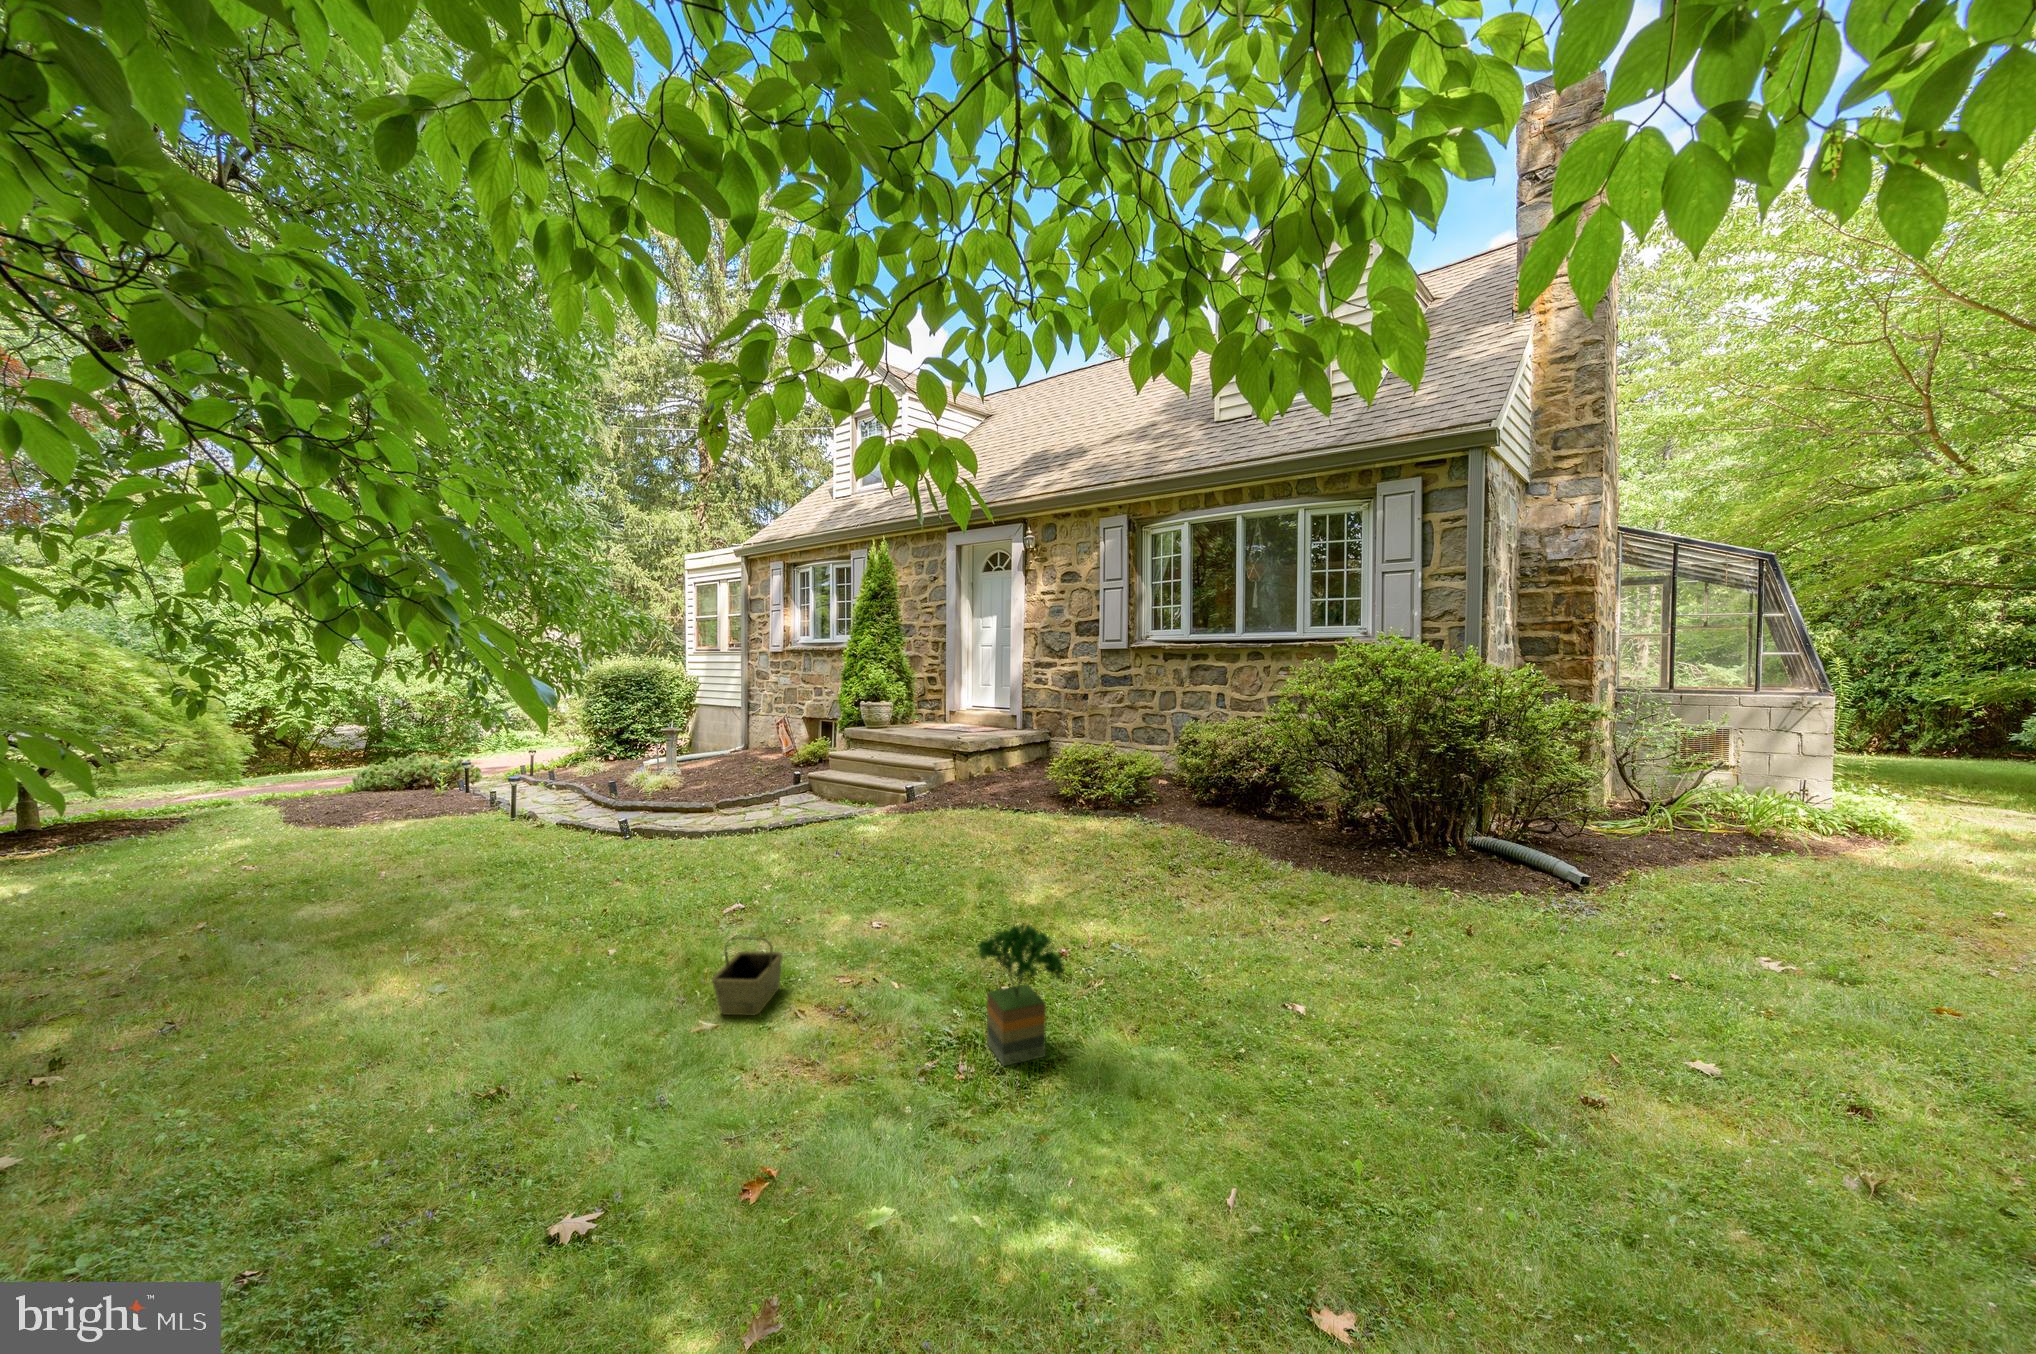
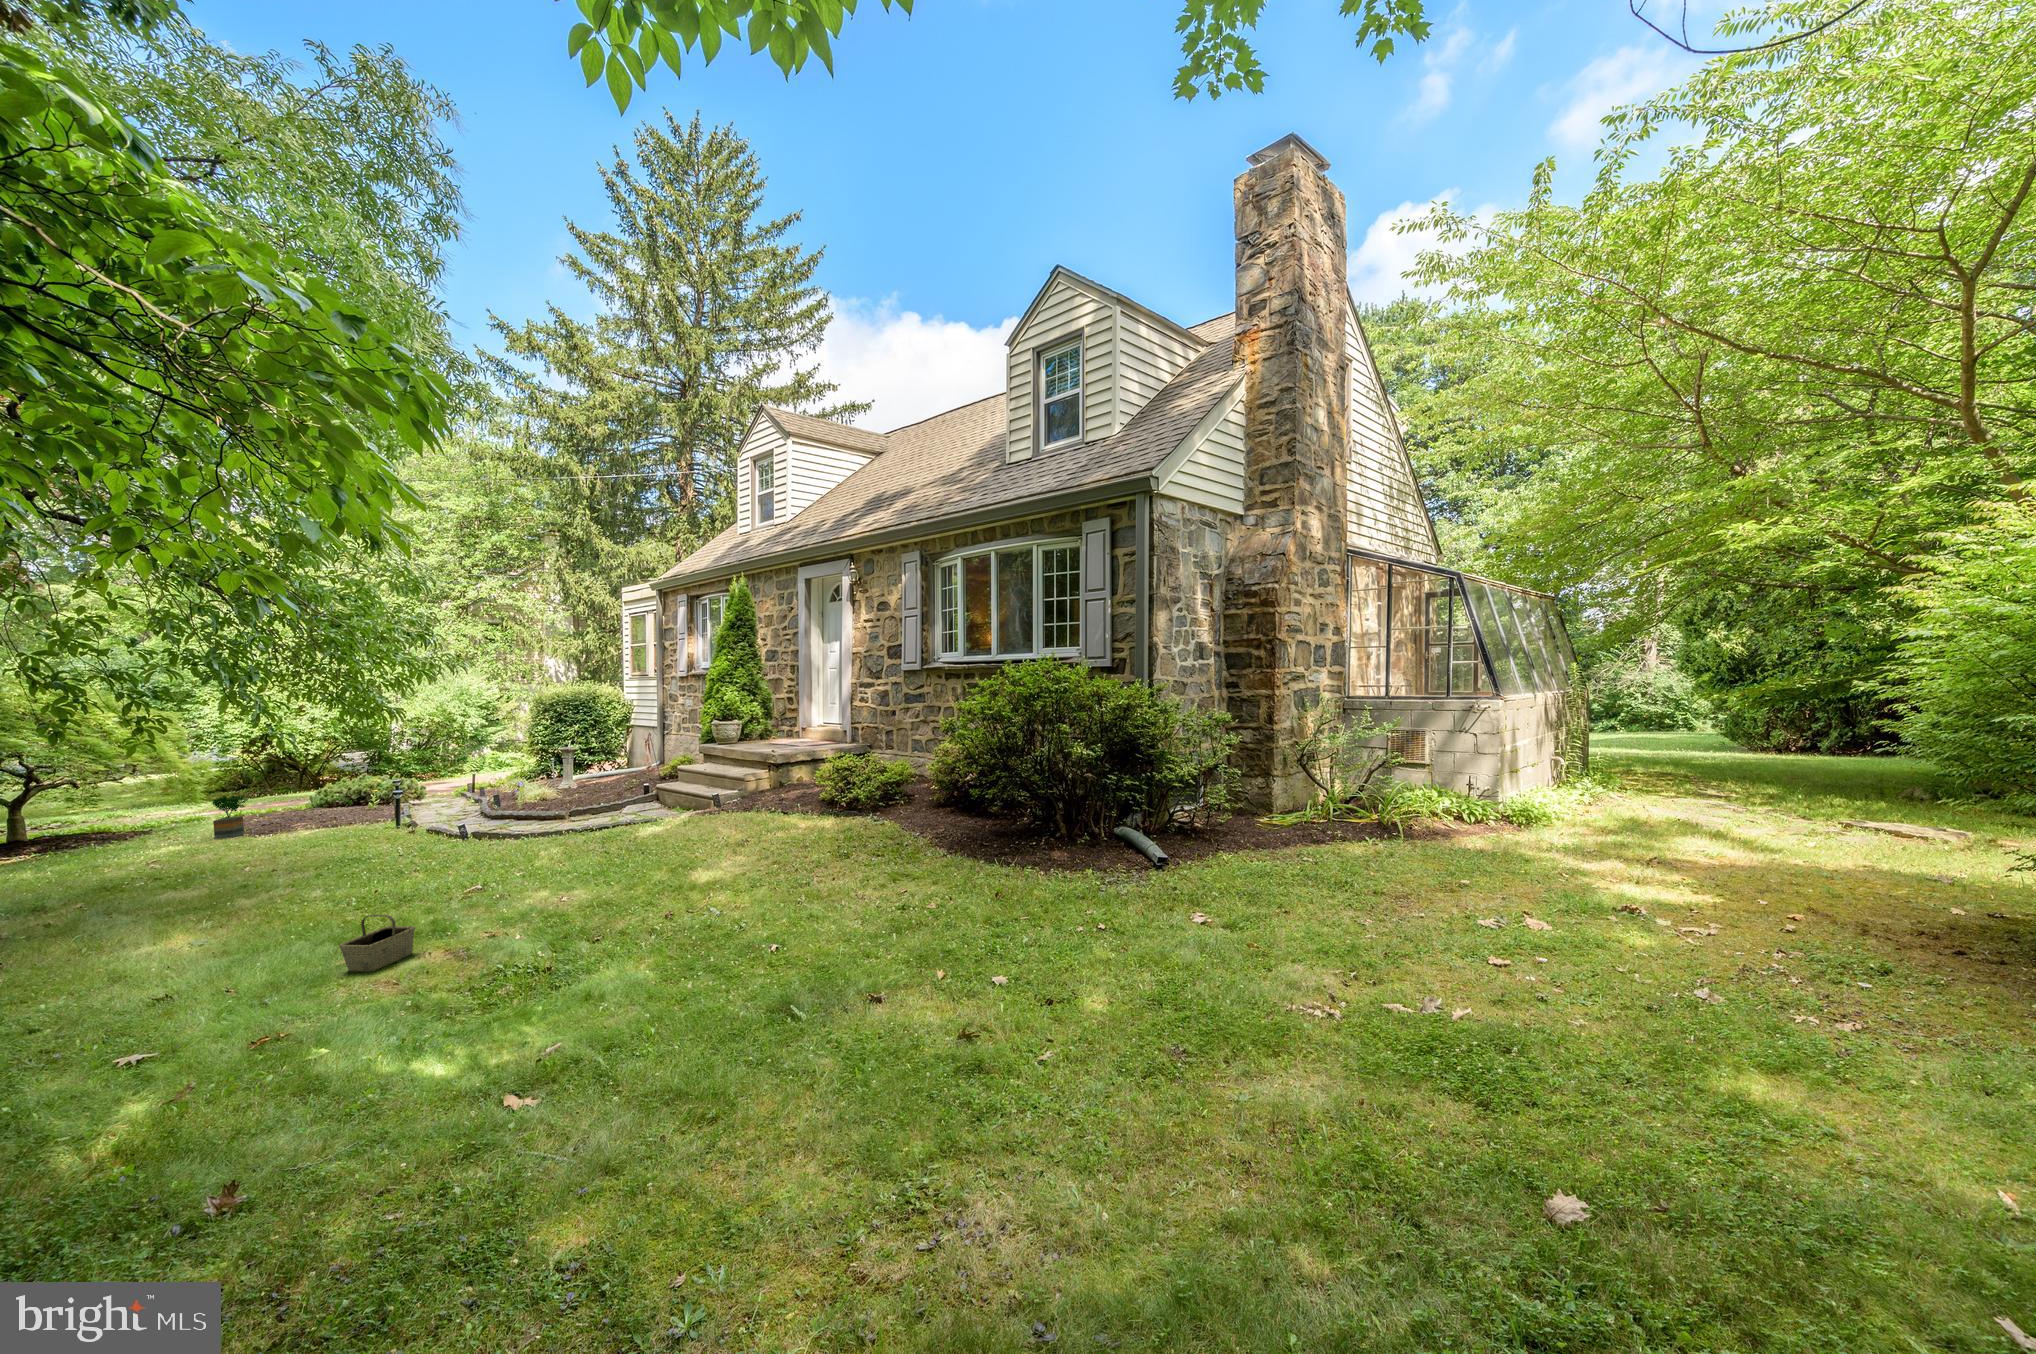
potted tree: present [978,925,1065,1066] -> present [212,795,248,839]

